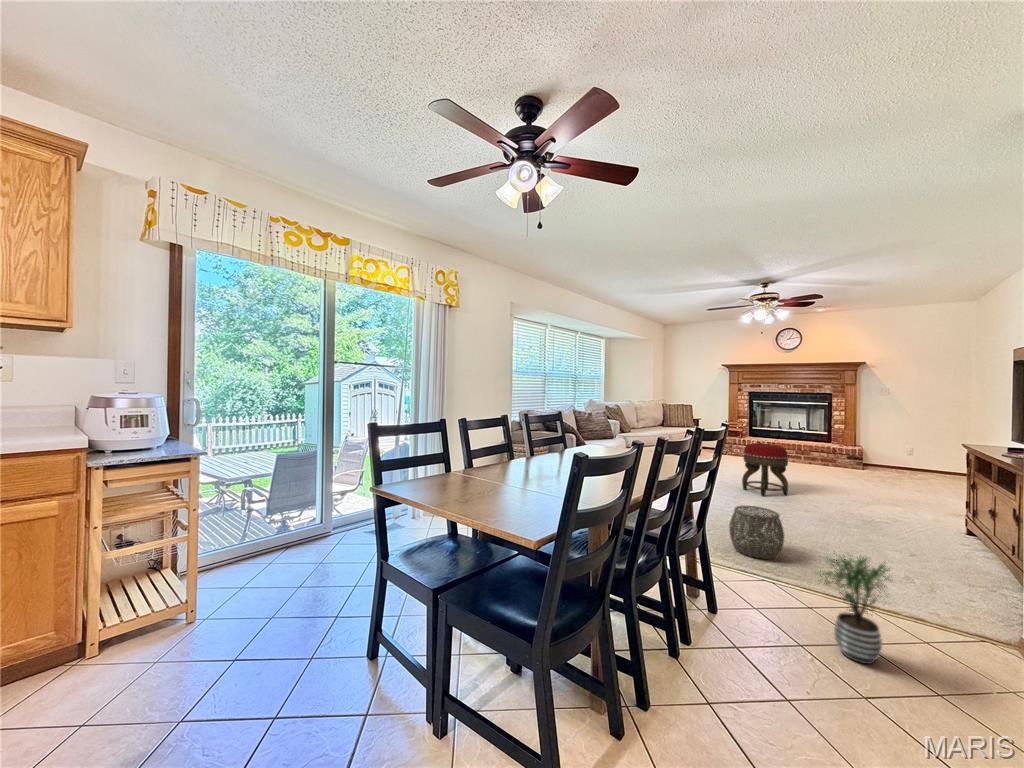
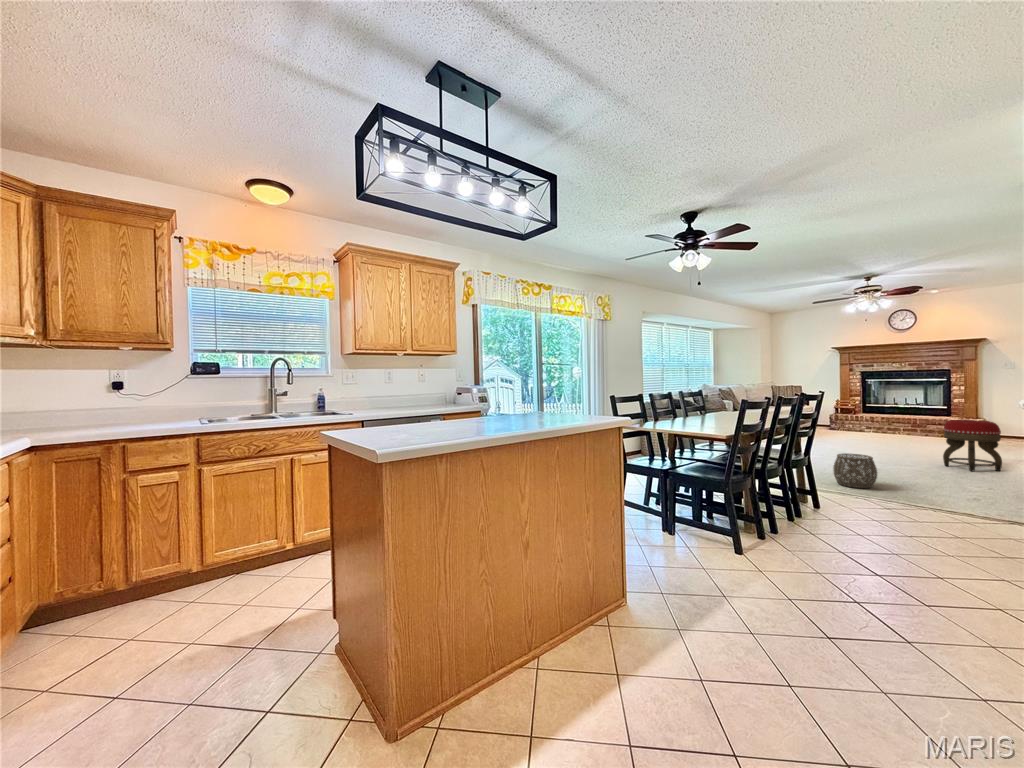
footstool: present [742,443,788,496] -> present [943,420,1002,471]
potted plant: present [819,555,891,664] -> none [883,463,941,526]

